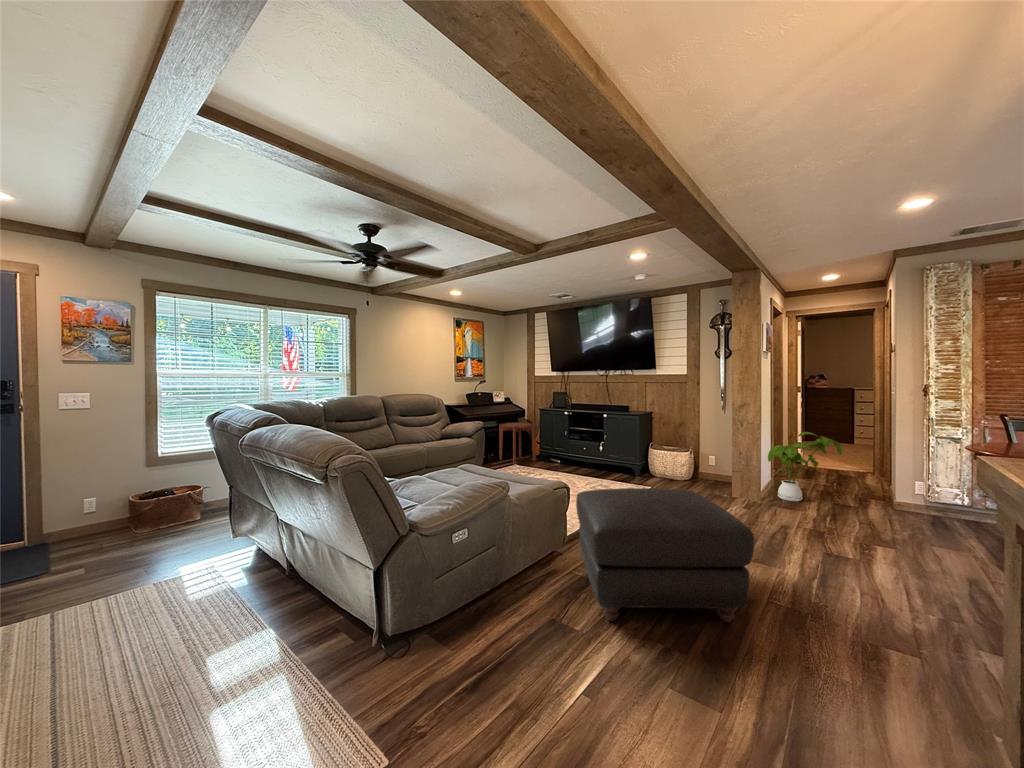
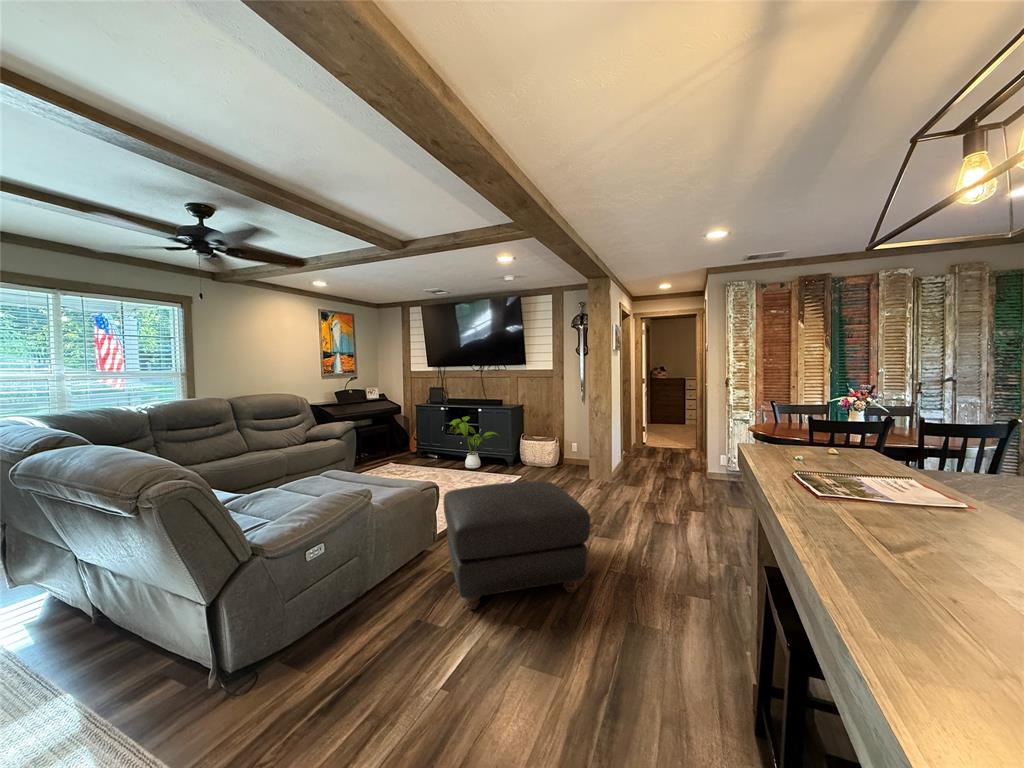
side table: present [499,422,536,465] -> none [372,420,413,465]
house plant: present [768,432,843,501] -> present [450,416,498,468]

